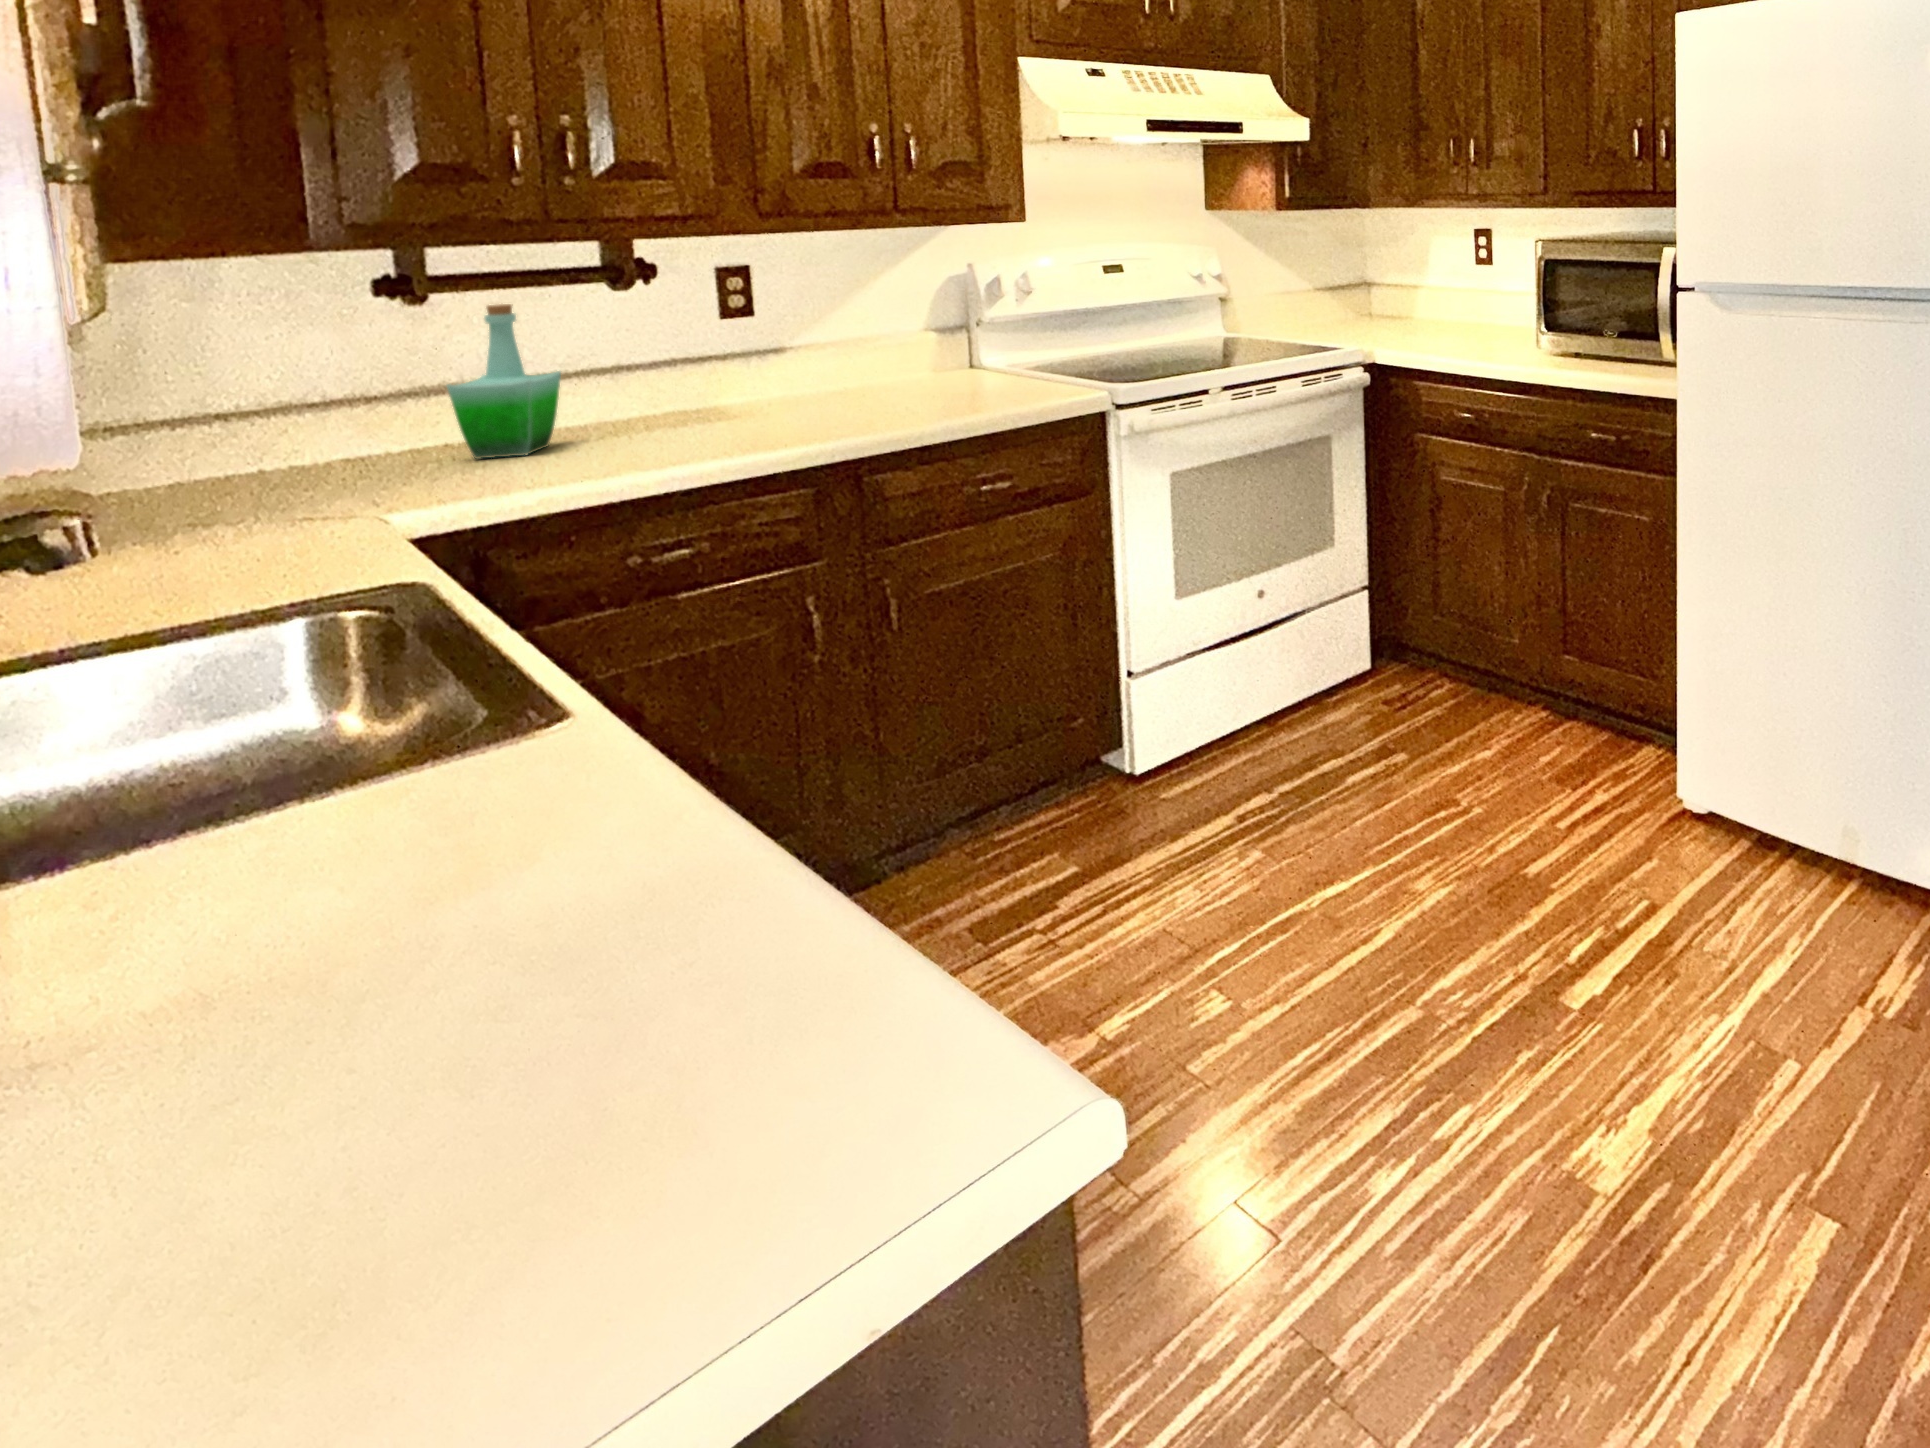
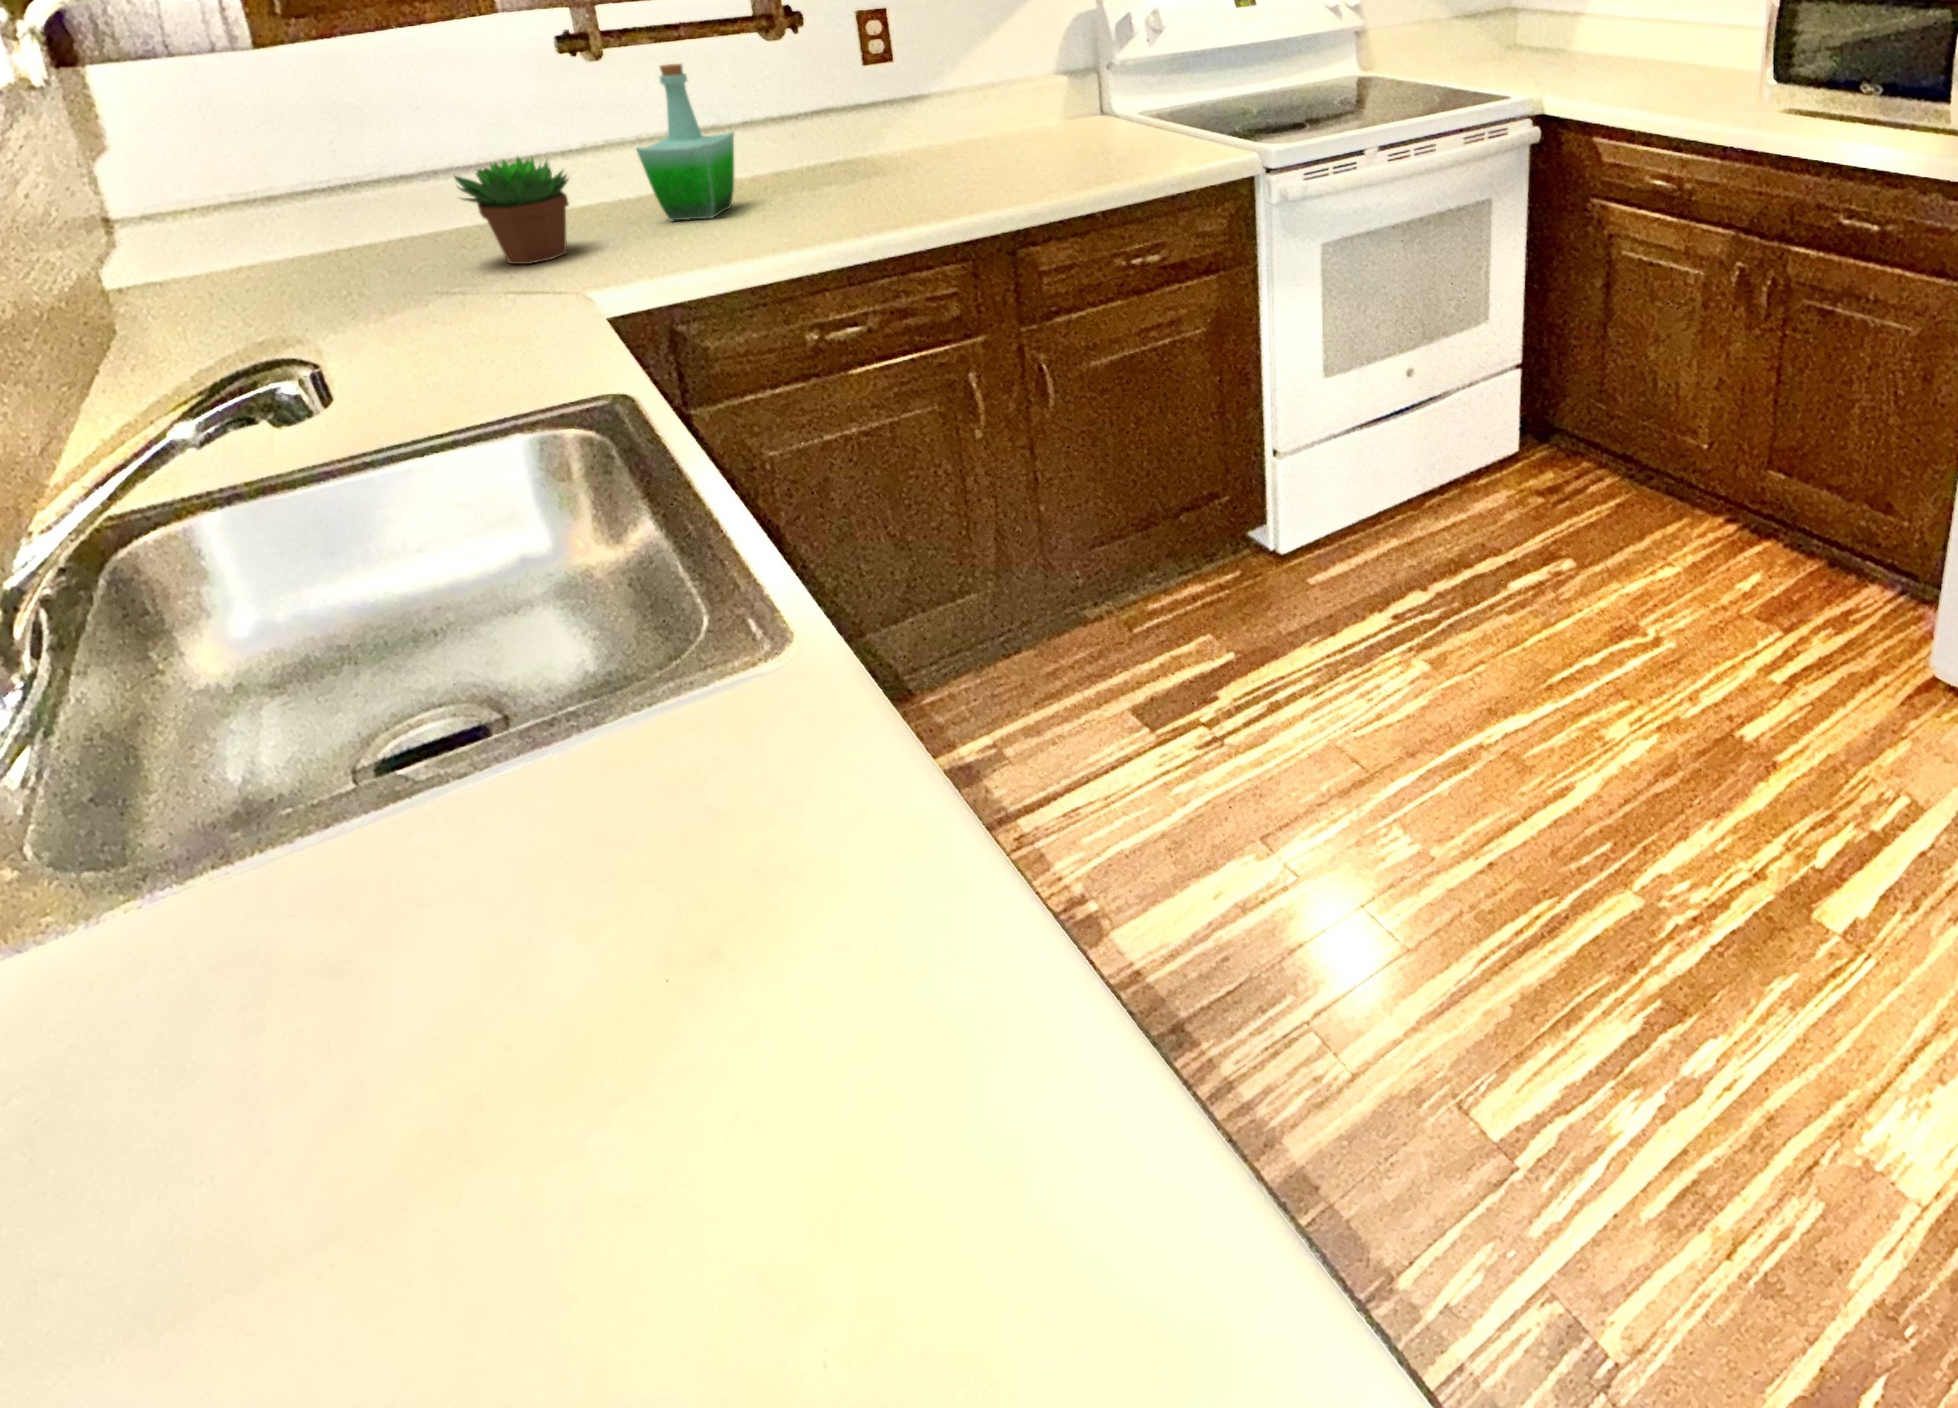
succulent plant: none [223,388,368,500] -> present [455,157,569,264]

